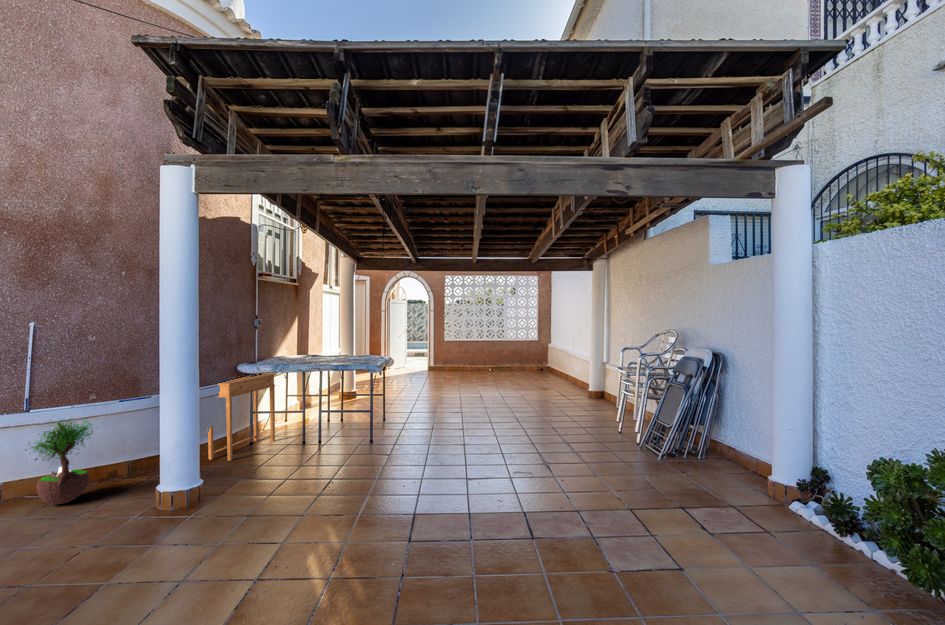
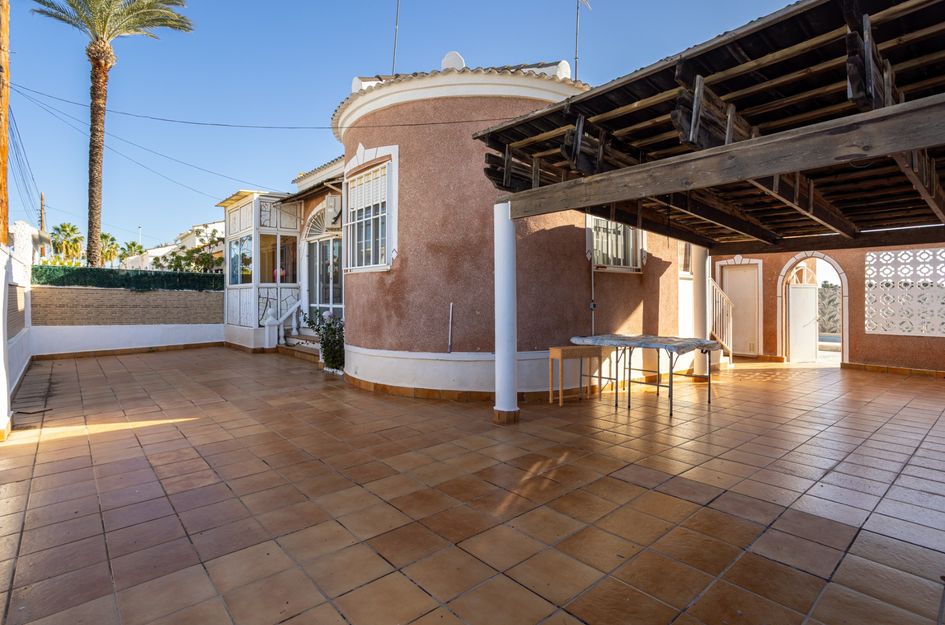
potted tree: present [31,419,93,504] -> none [451,354,482,407]

